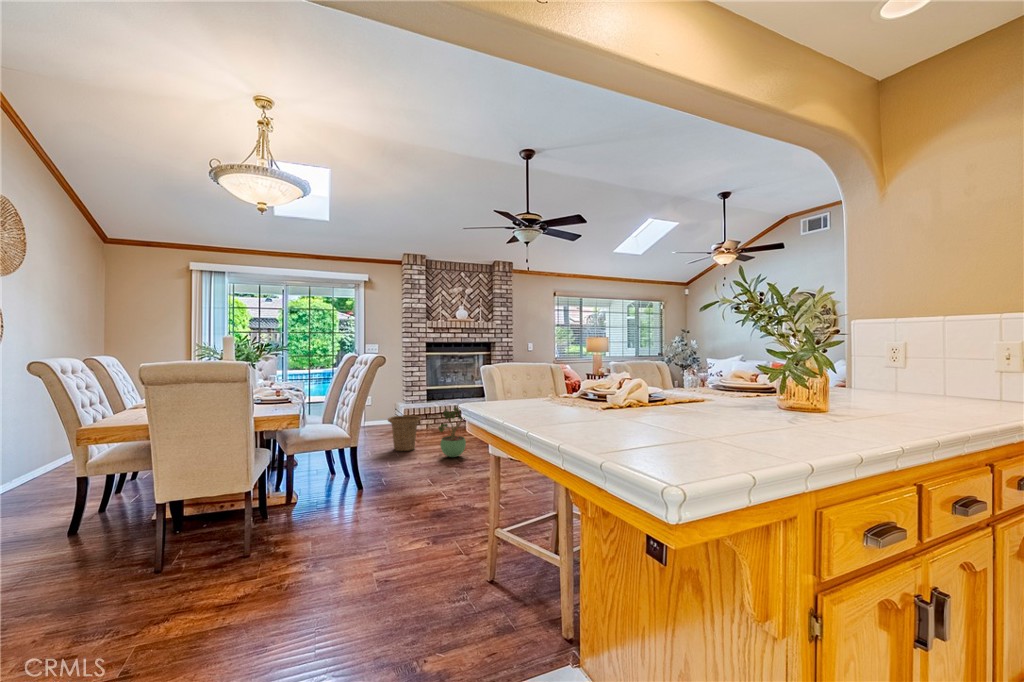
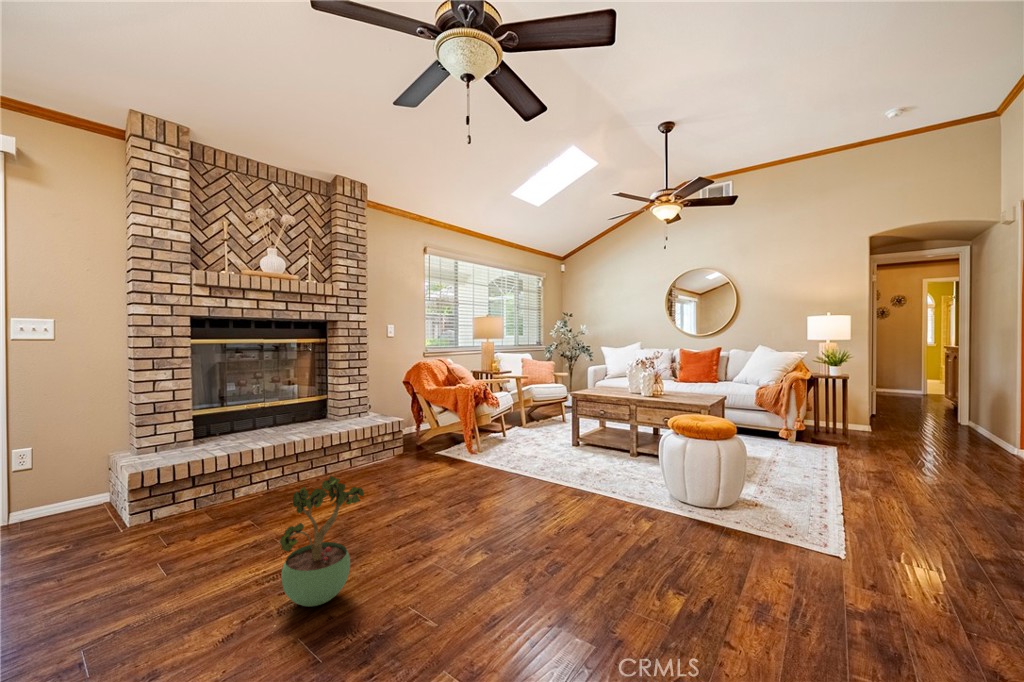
basket: present [388,415,421,451] -> none [93,500,208,616]

